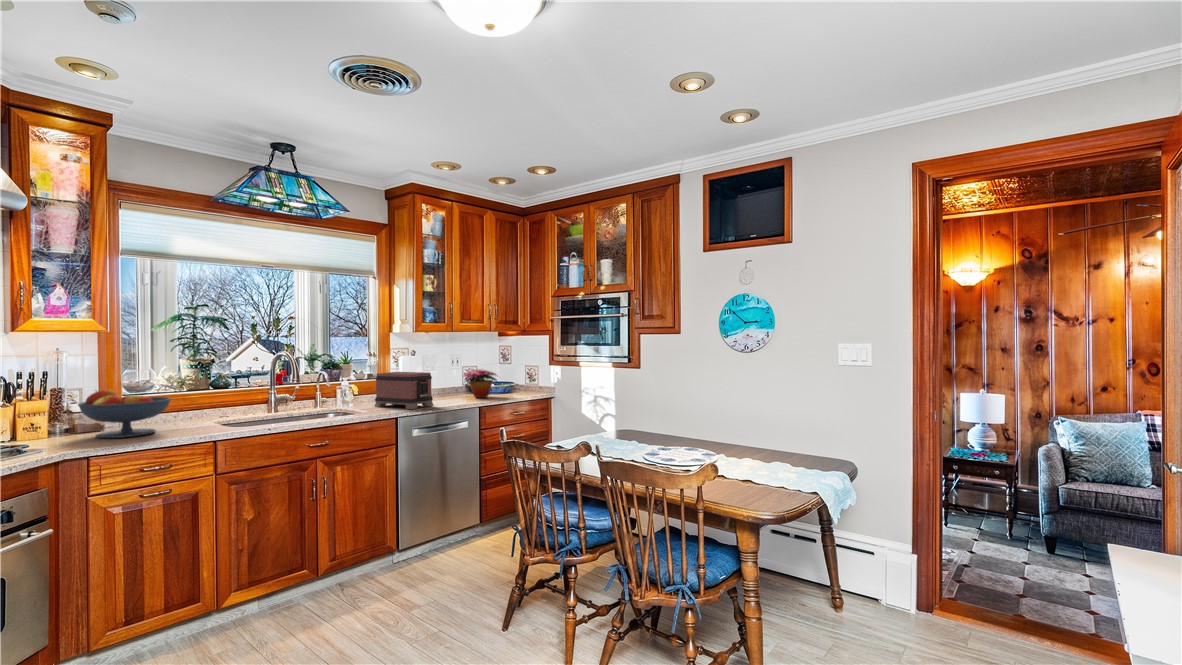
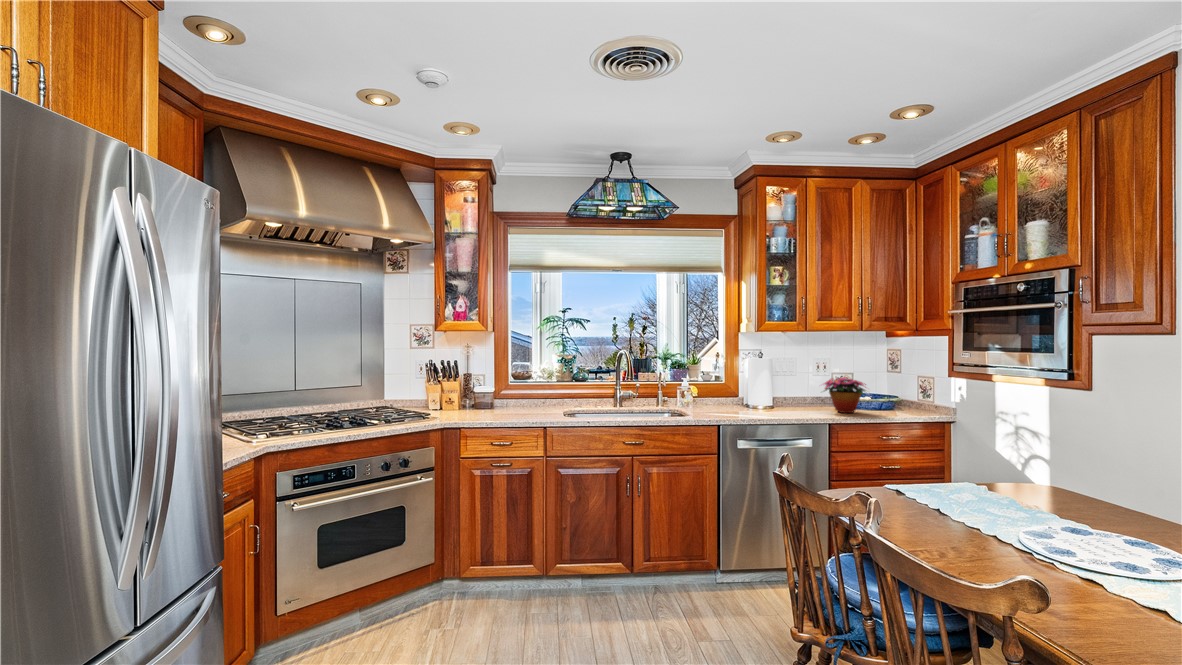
toaster: present [374,372,433,409] -> none [711,375,770,418]
fruit bowl: present [78,389,171,438] -> none [463,376,523,416]

